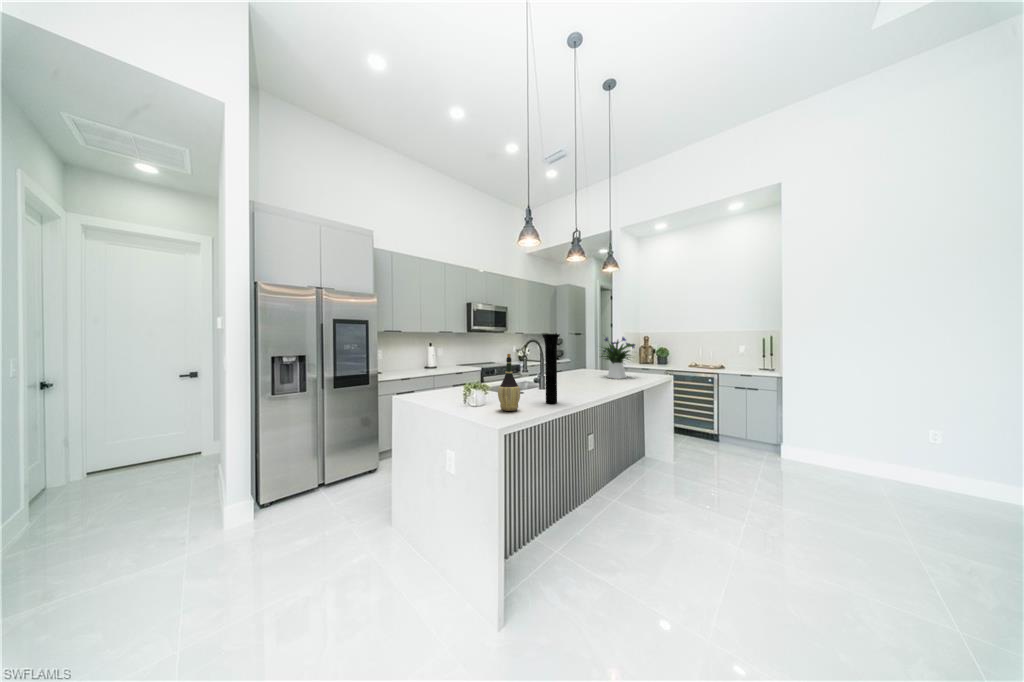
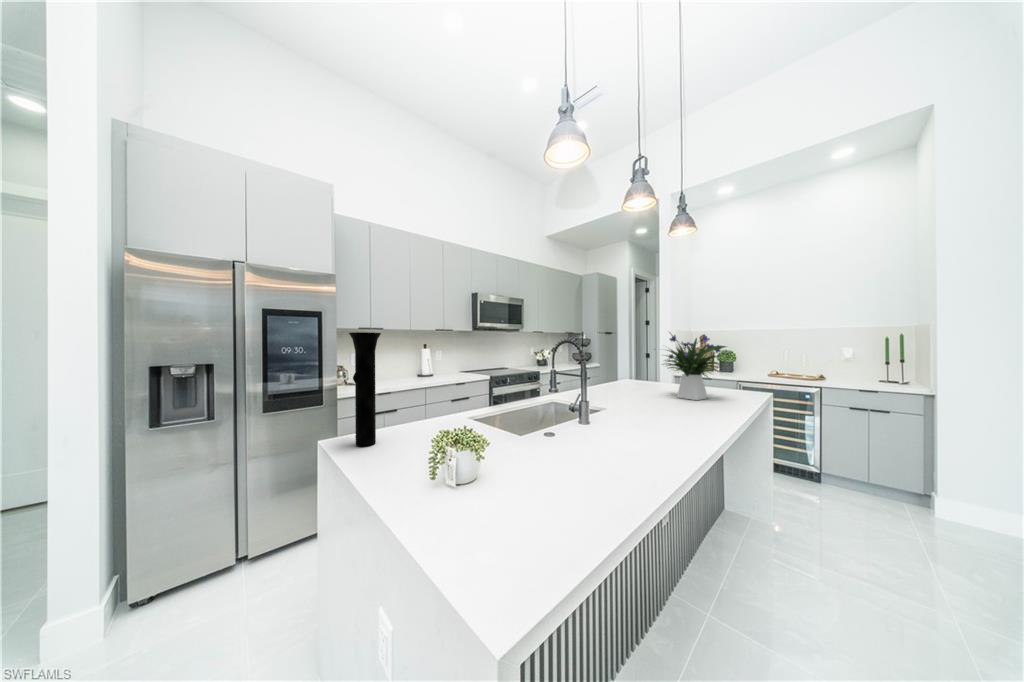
vase: present [542,334,560,404] -> present [349,332,381,446]
wine bottle: present [498,354,520,411] -> none [503,370,556,509]

